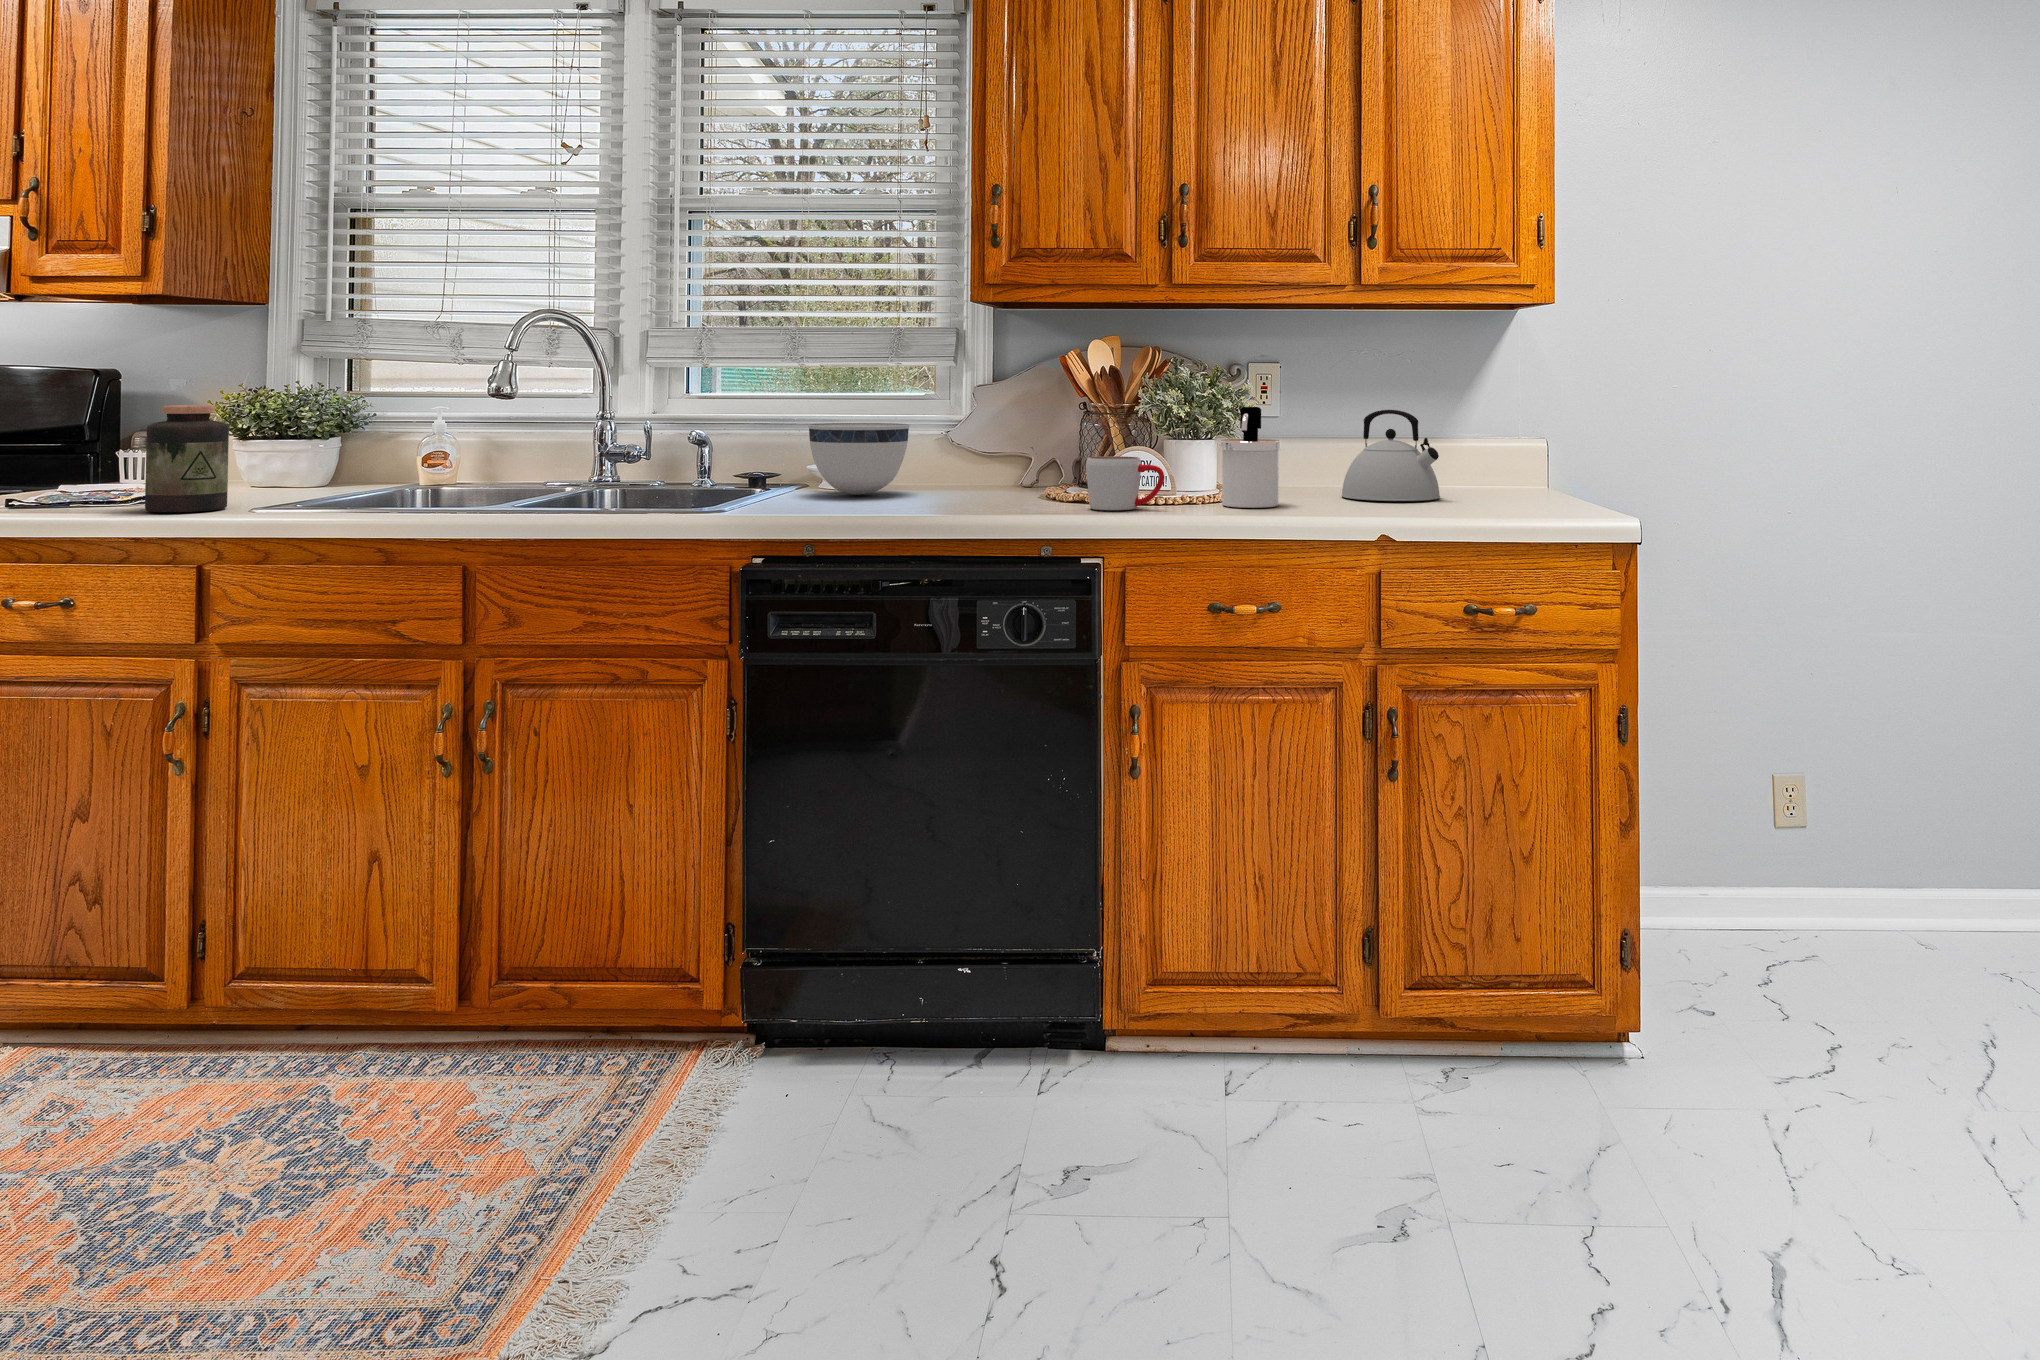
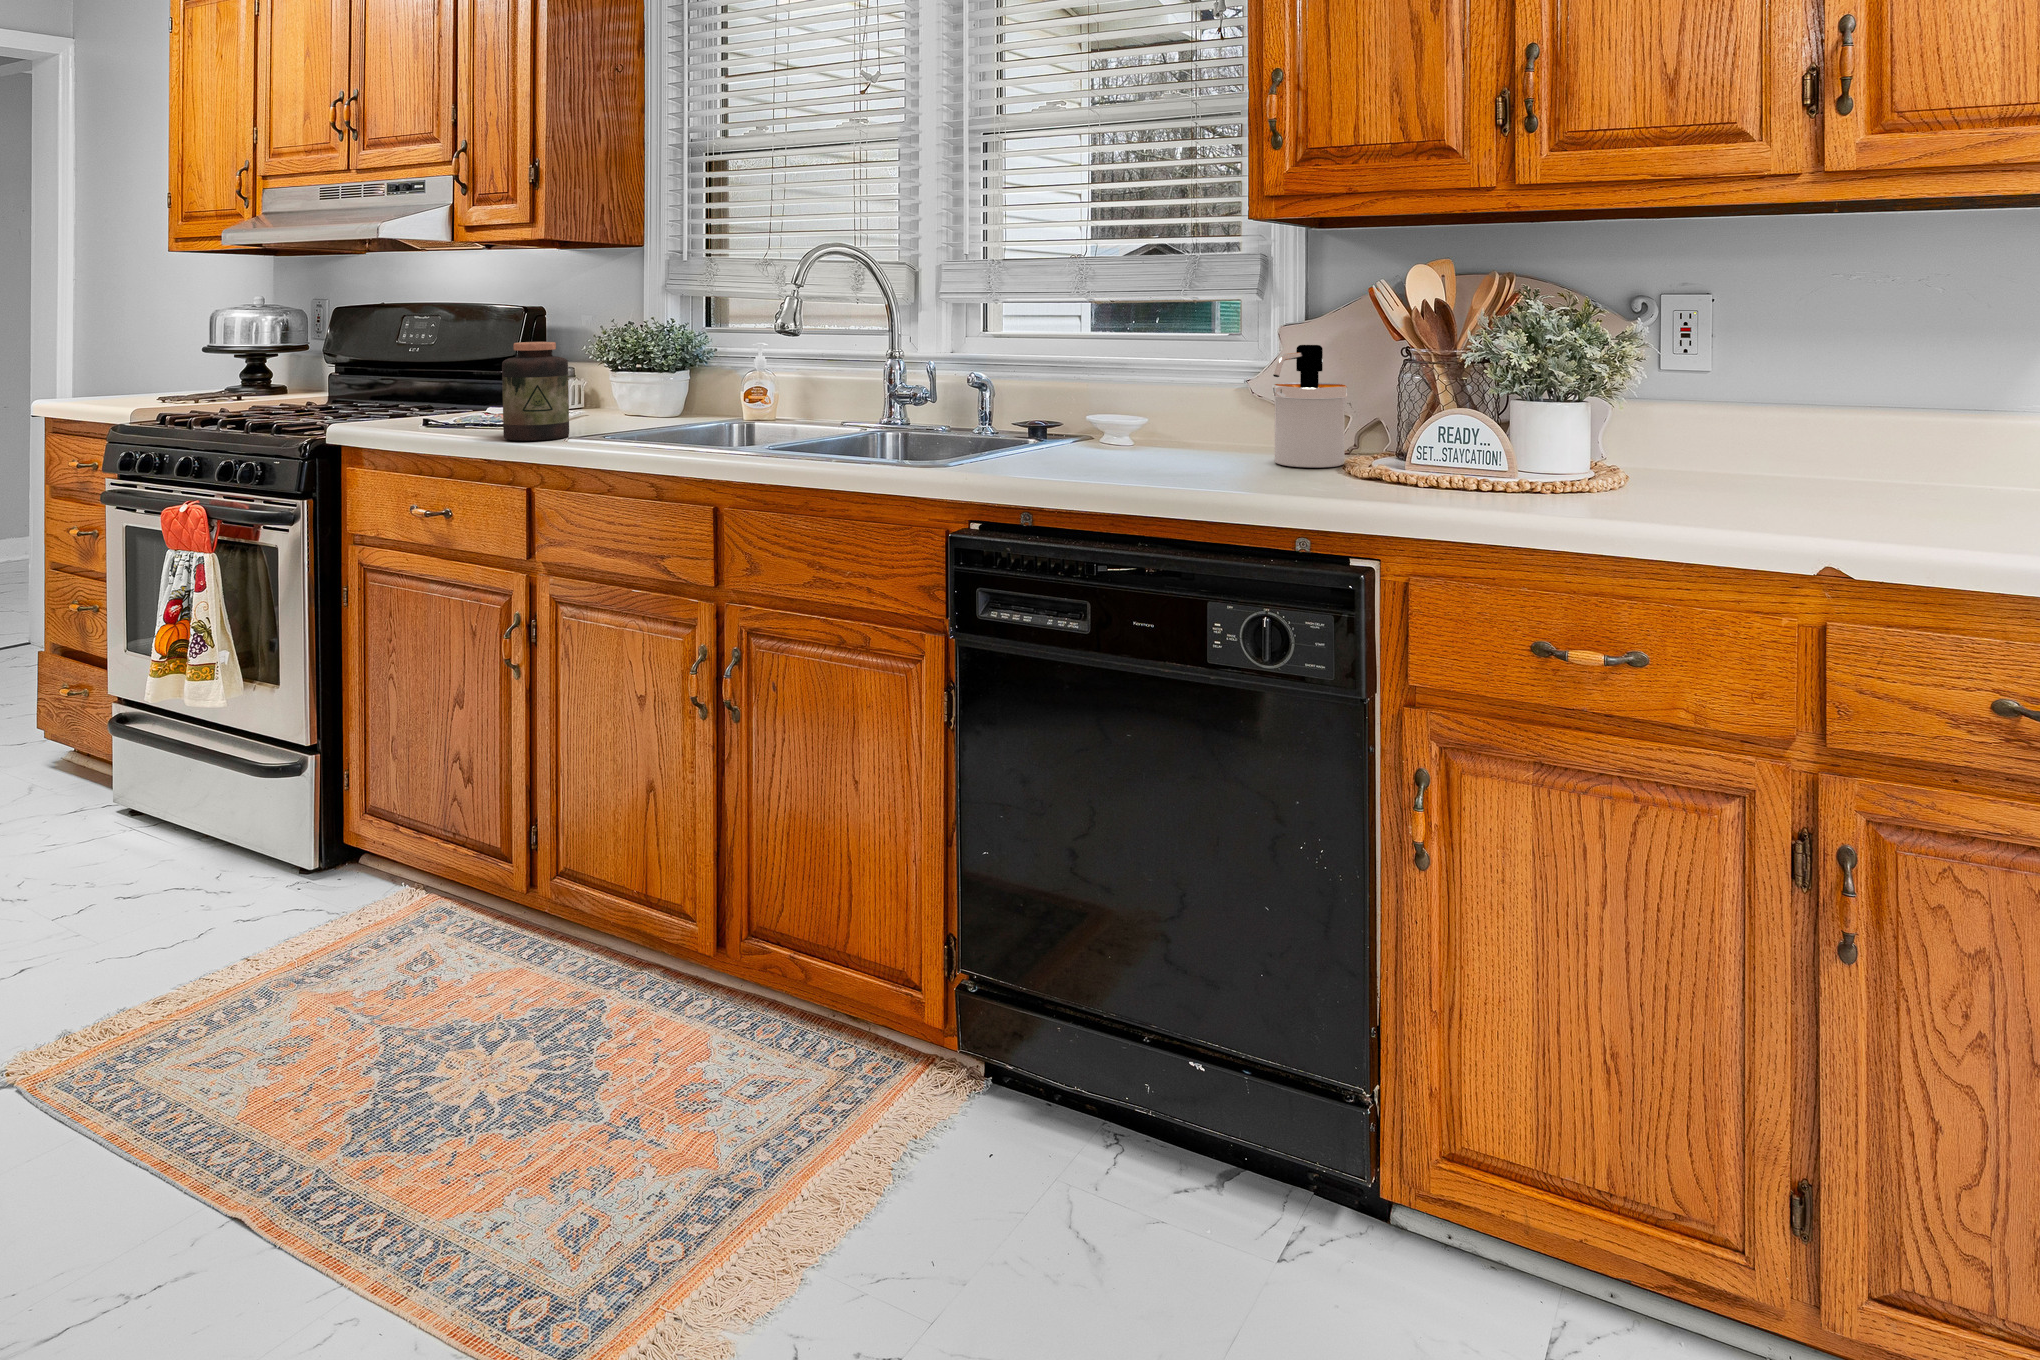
soap dispenser: present [1220,407,1281,508] -> present [1272,345,1347,468]
kettle: present [1341,410,1440,501] -> none [1790,359,1969,502]
bowl: present [808,423,910,495] -> none [1076,364,1192,447]
mug: present [1086,456,1164,510] -> none [1380,418,1488,493]

